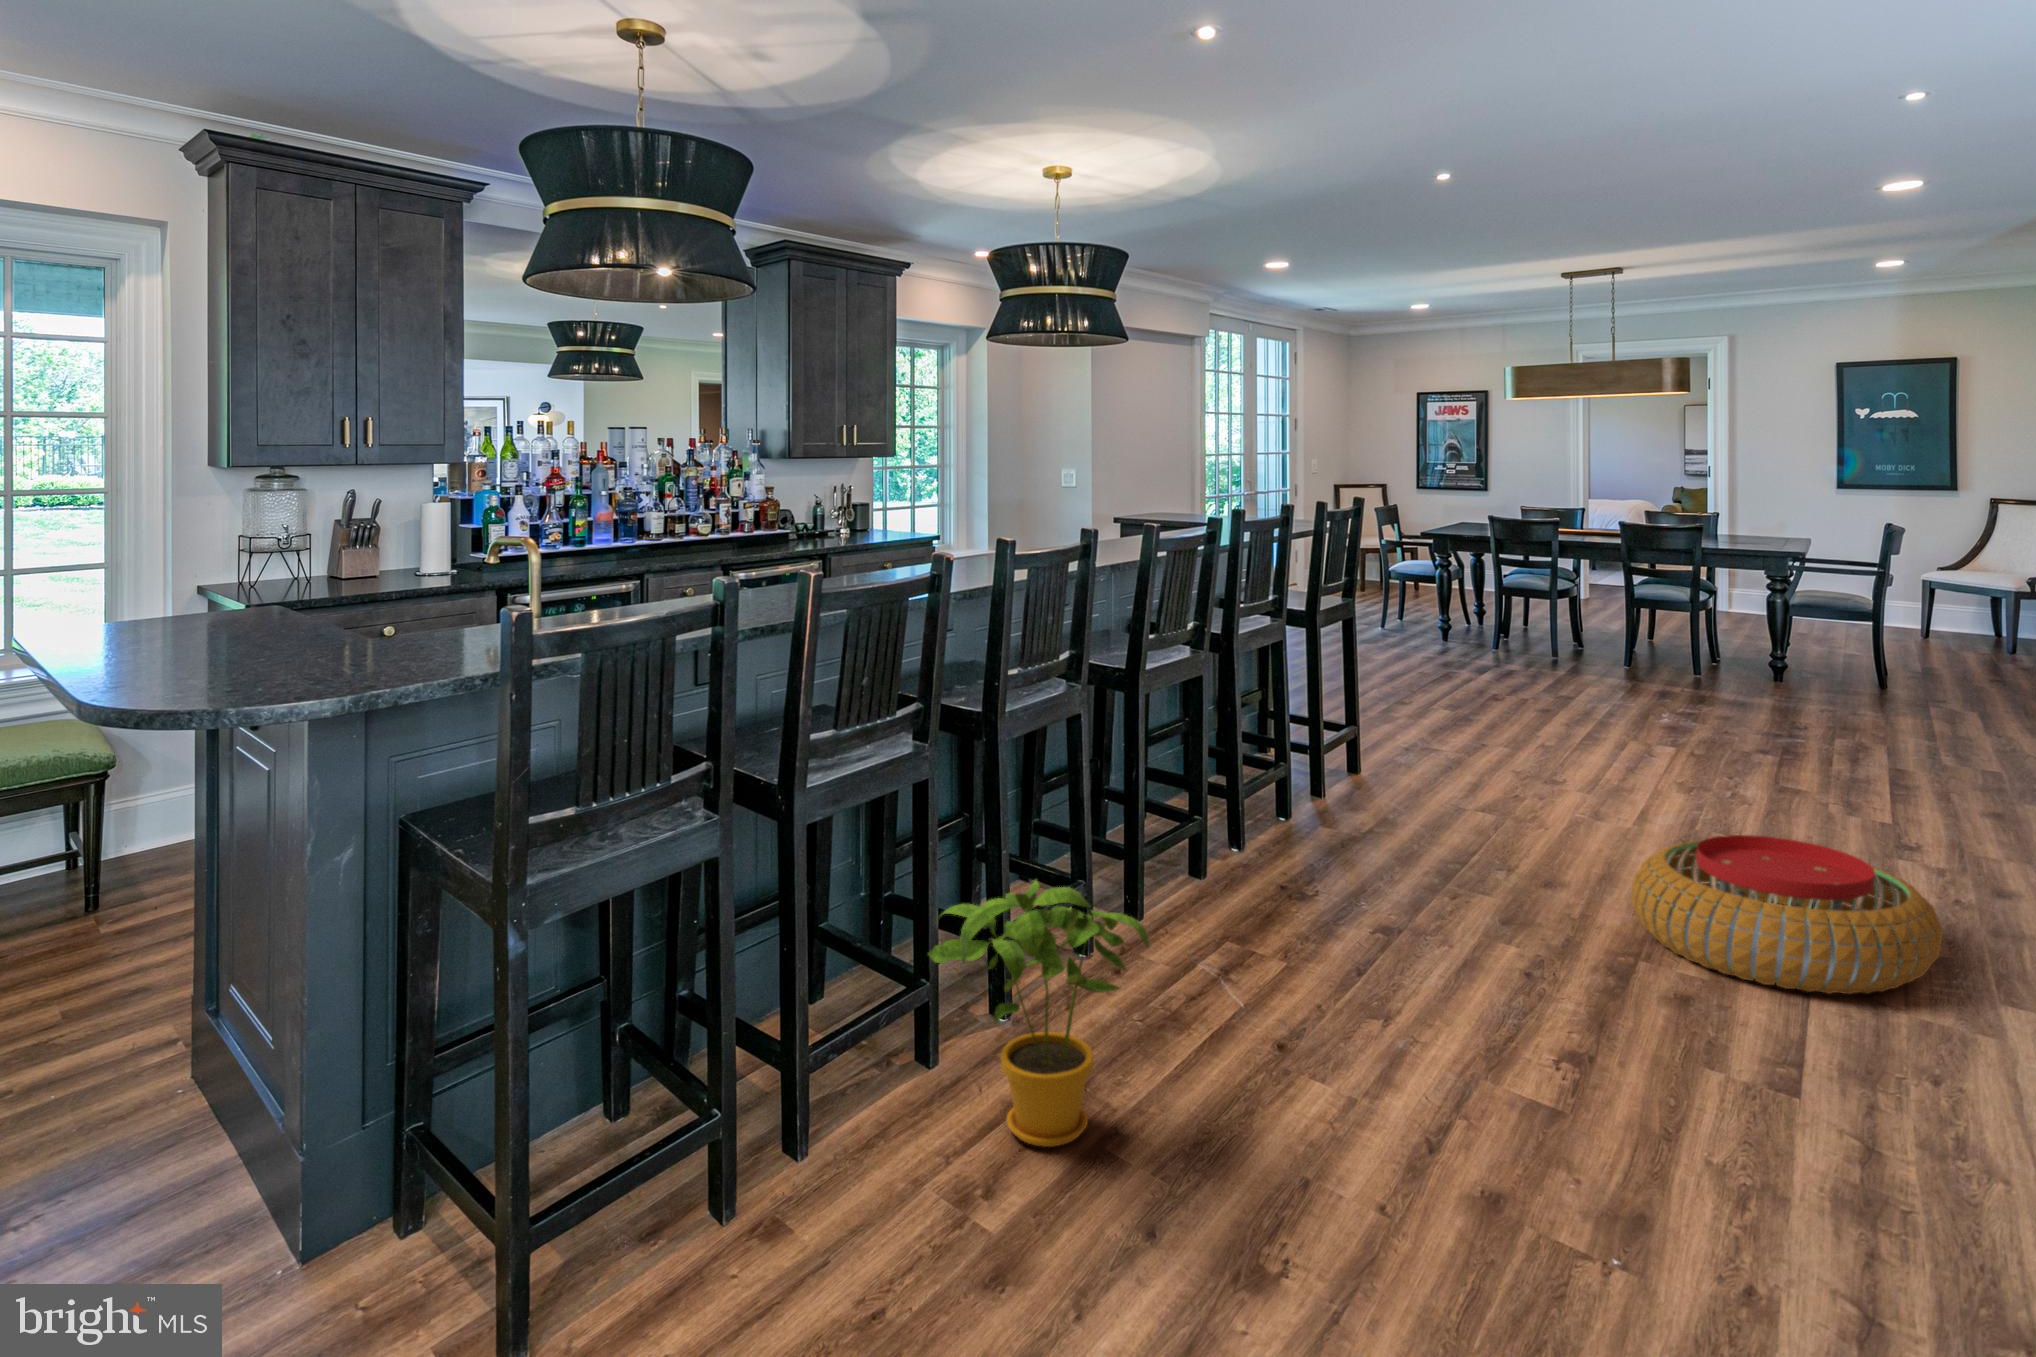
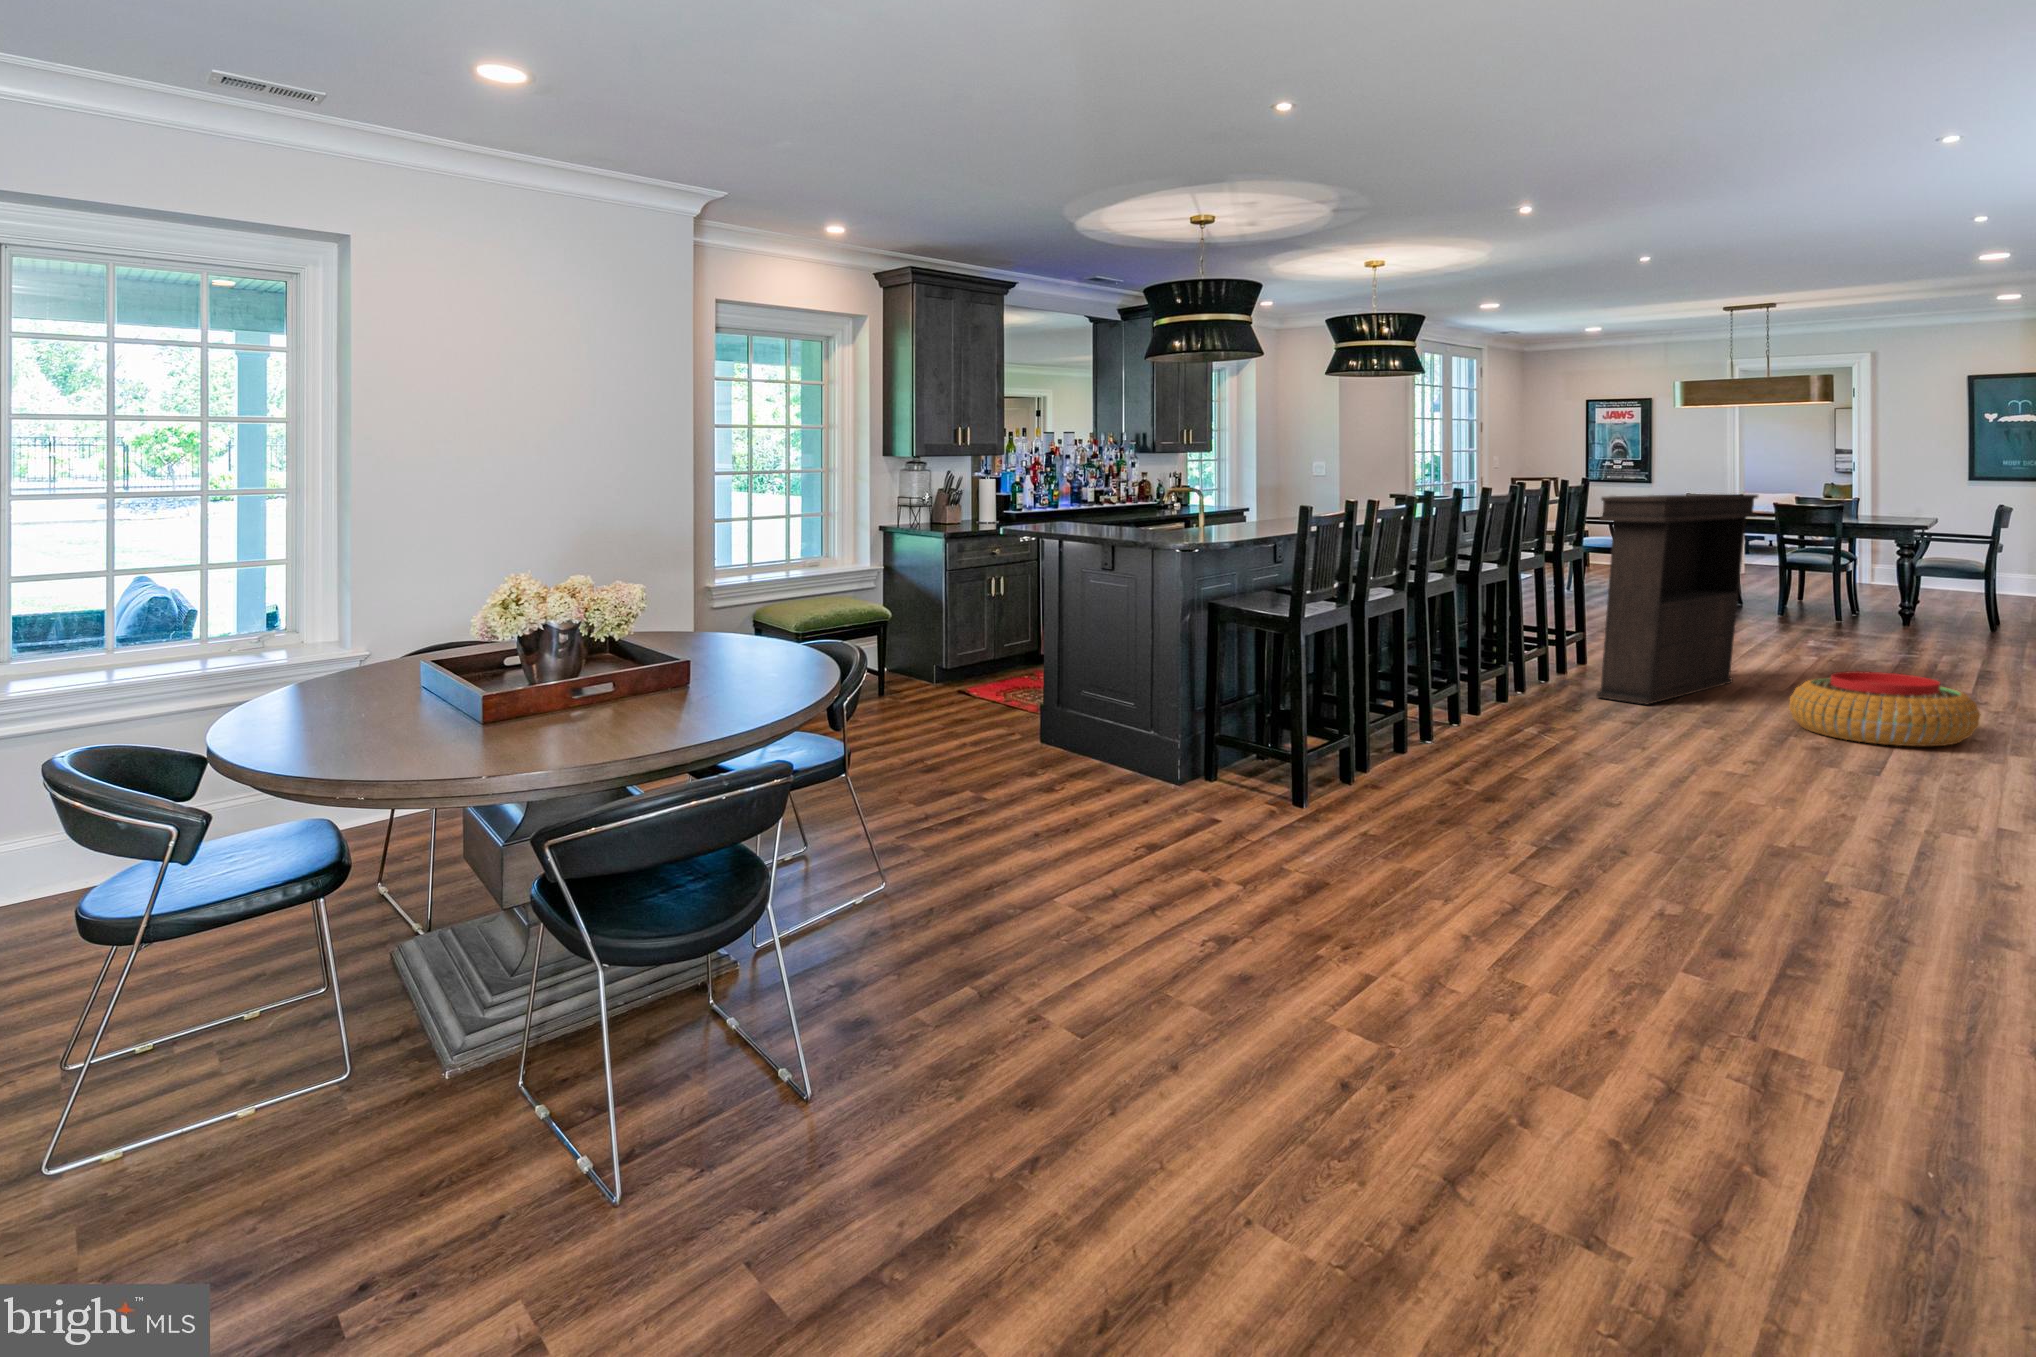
console table: none [1343,527,1587,873] -> present [1596,494,1758,704]
house plant: present [929,880,1149,1147] -> none [1420,641,1543,777]

